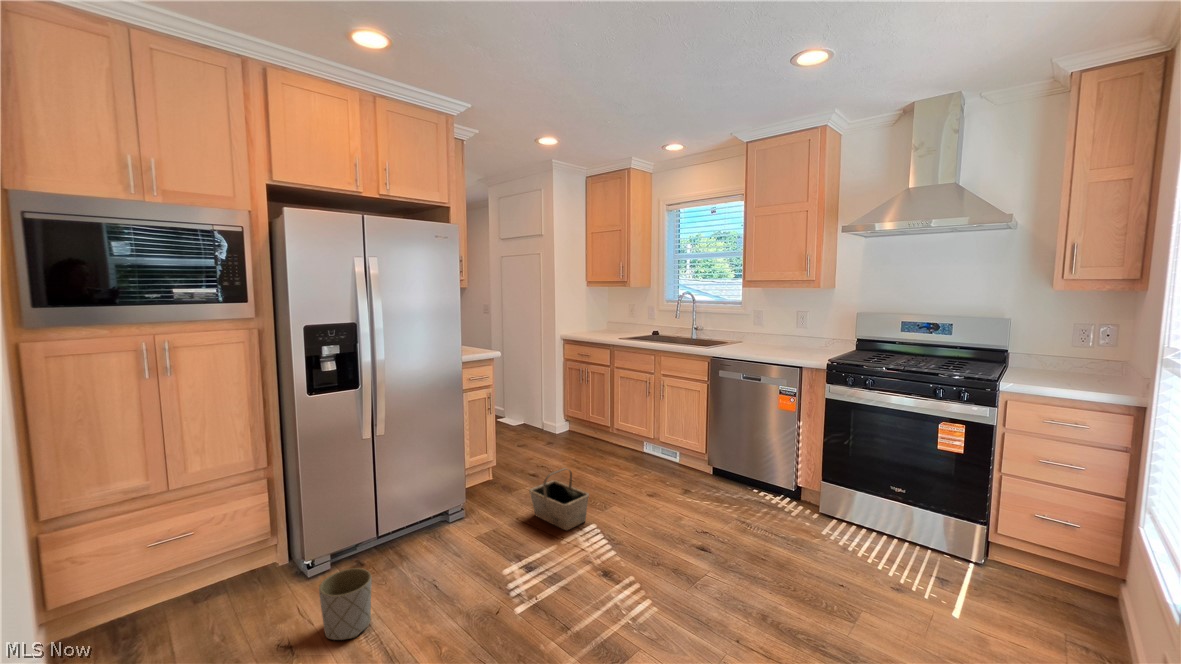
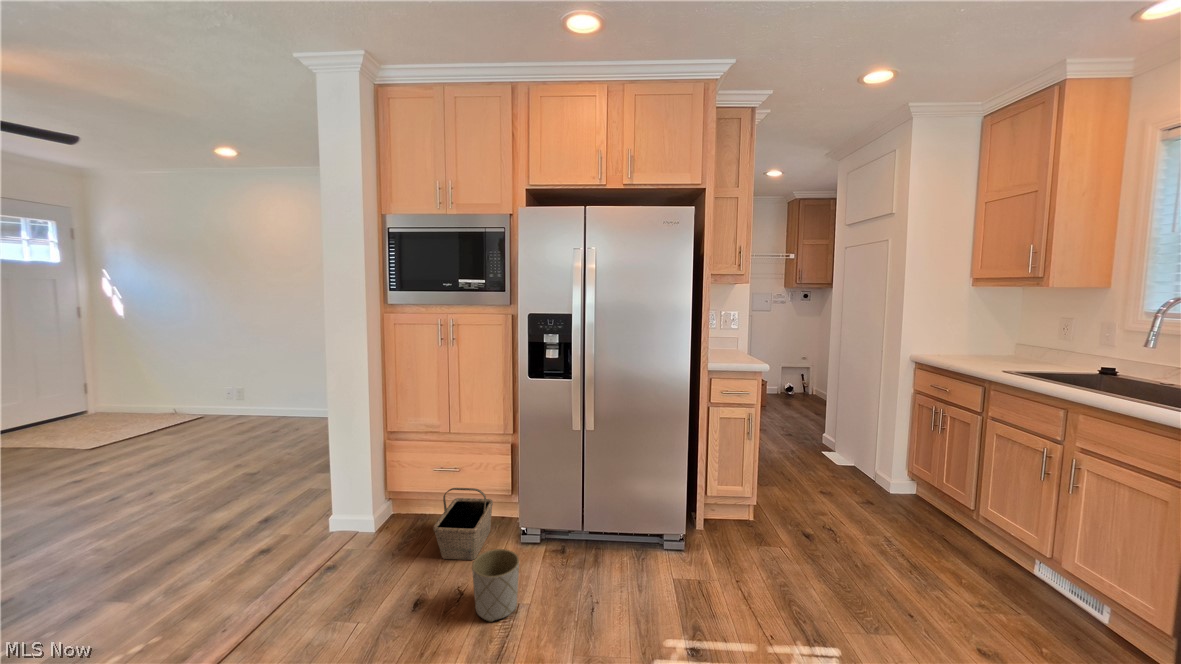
basket: present [529,468,589,530] -> present [433,488,493,560]

